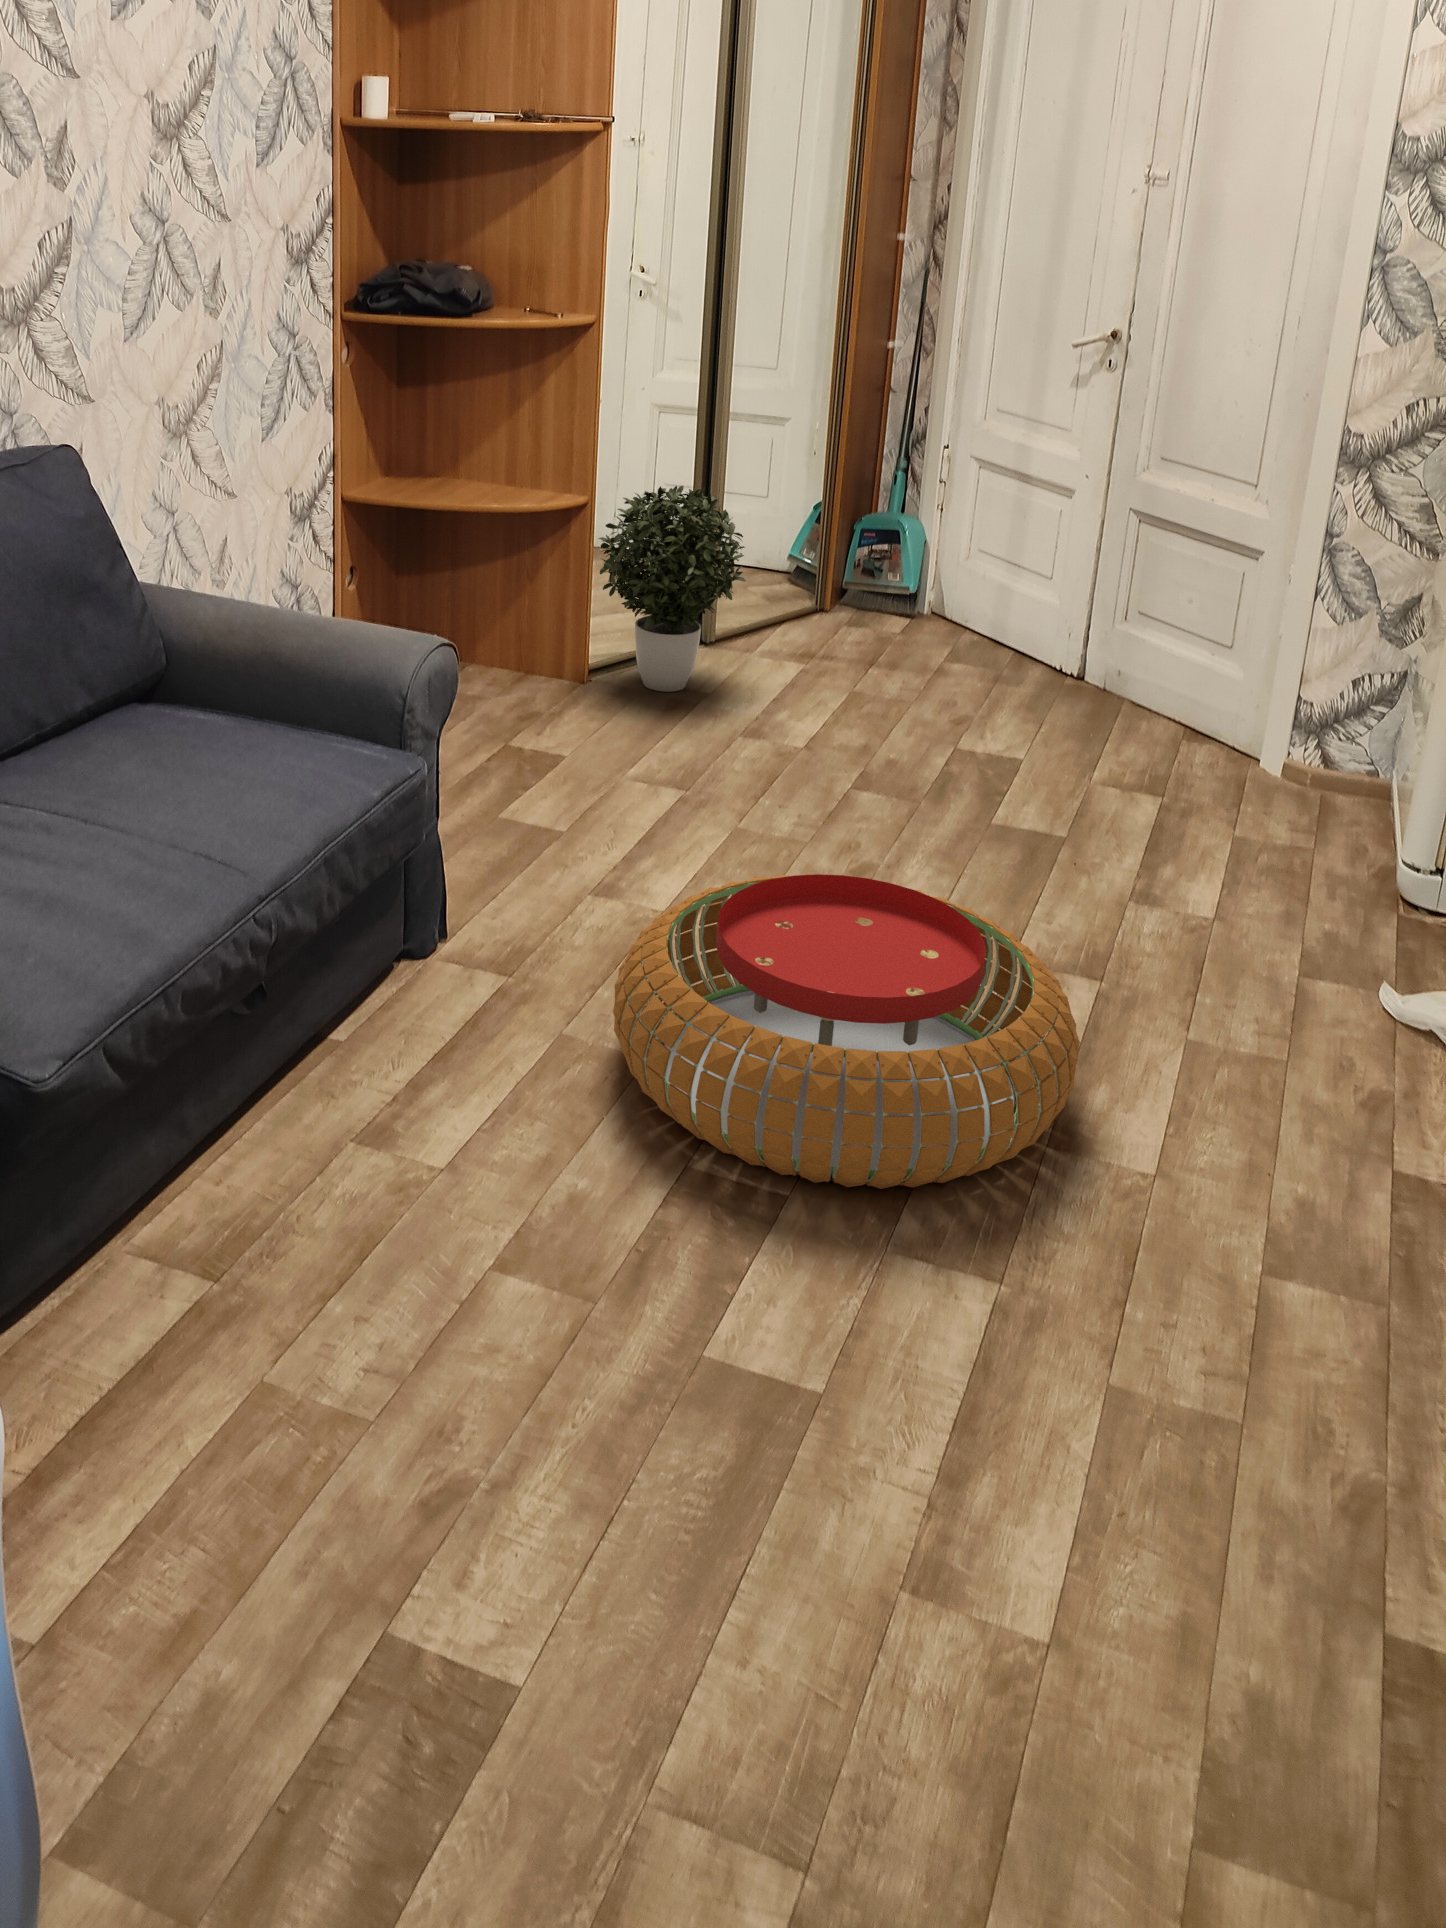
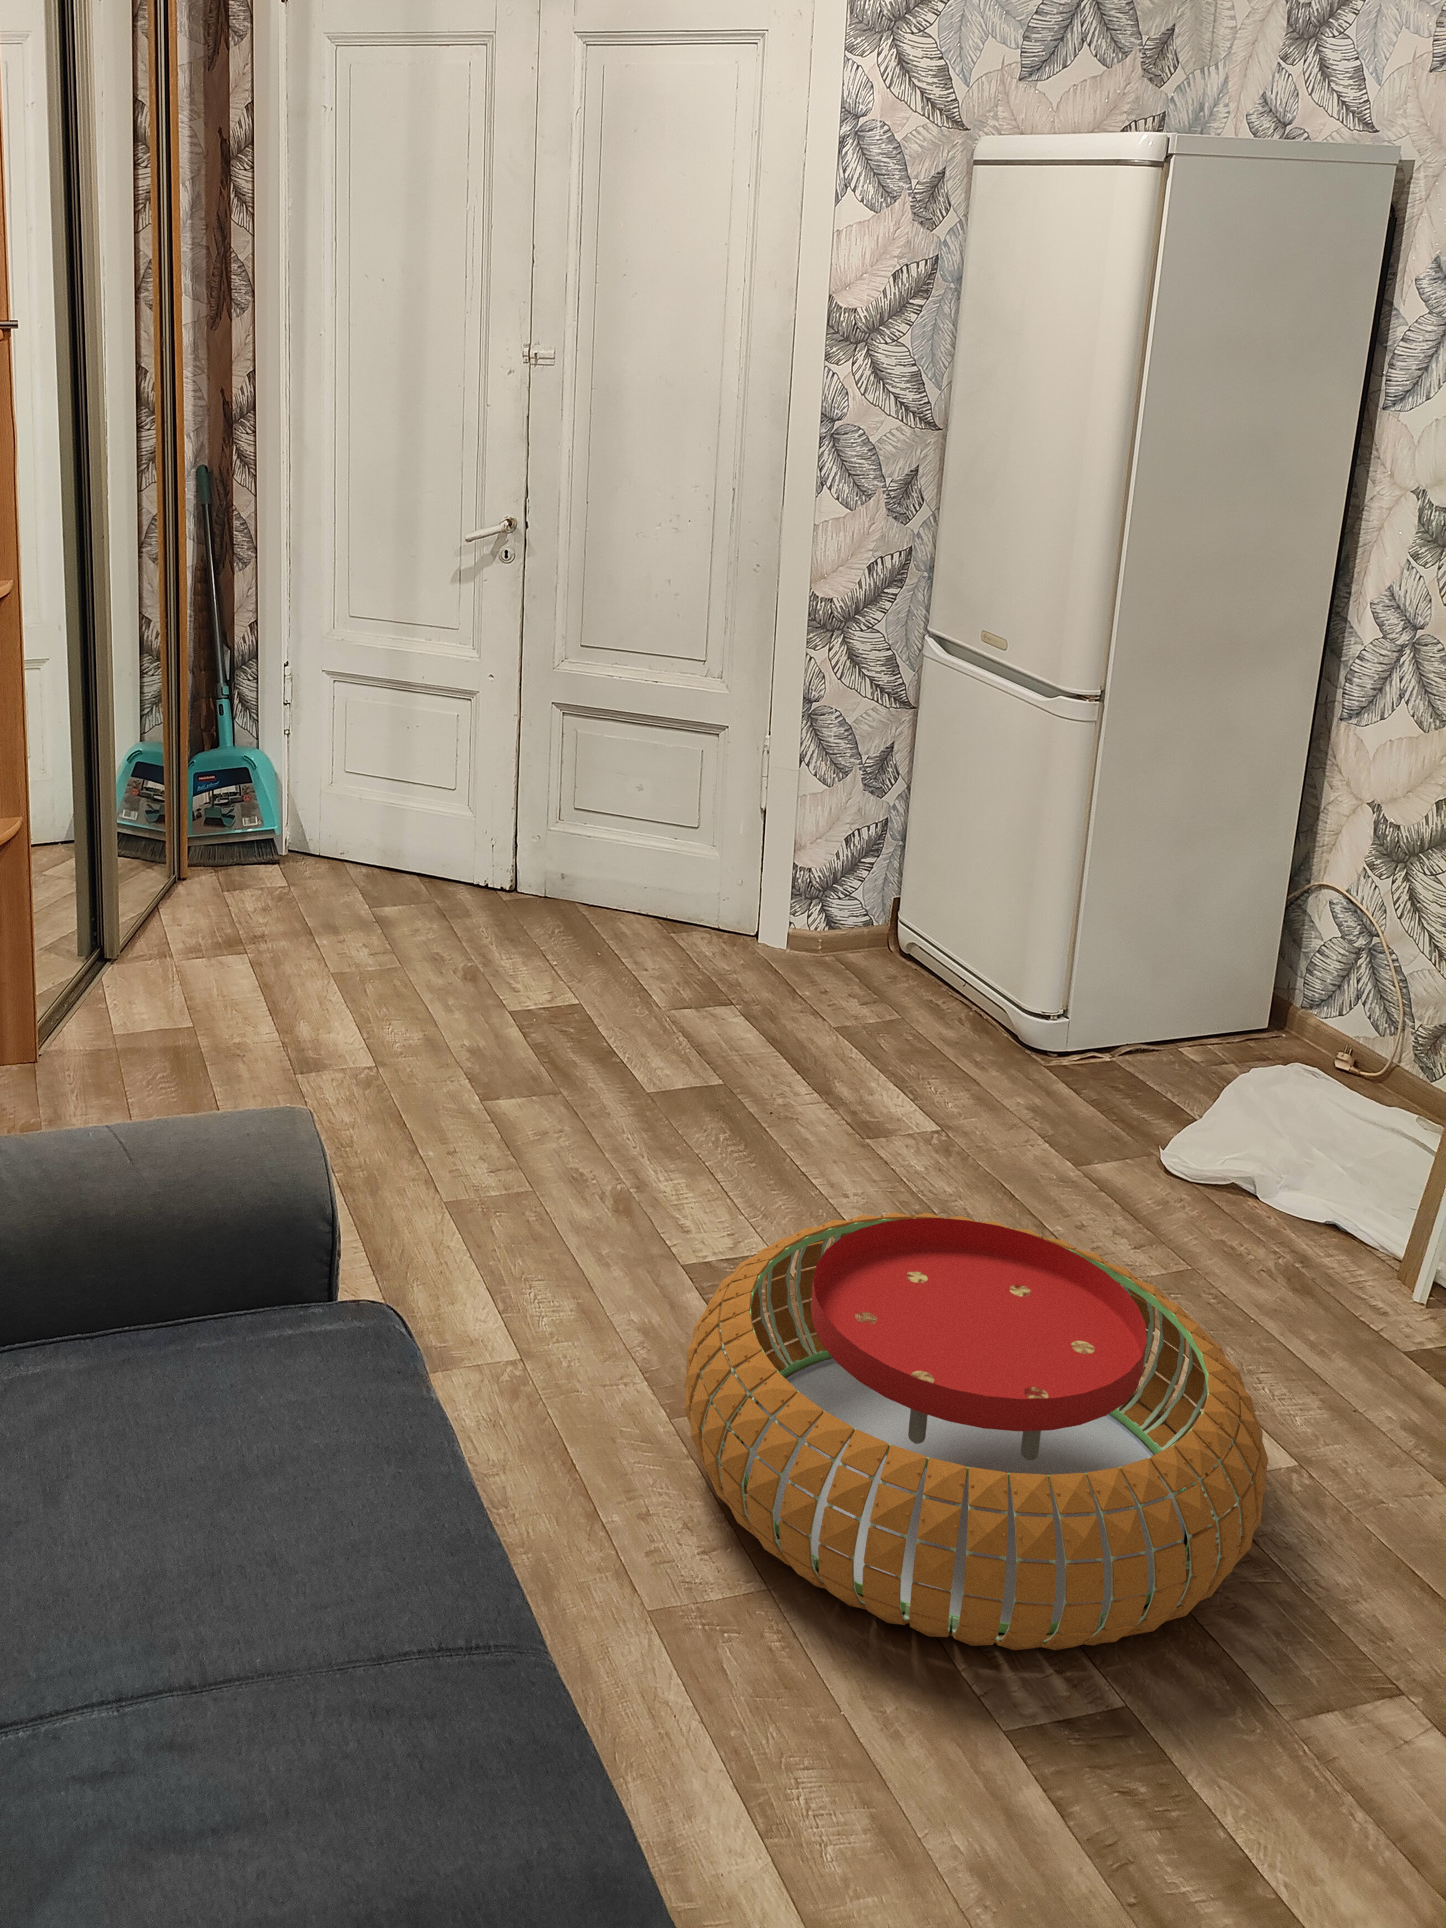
potted plant: present [599,486,746,692] -> none [44,767,237,1035]

